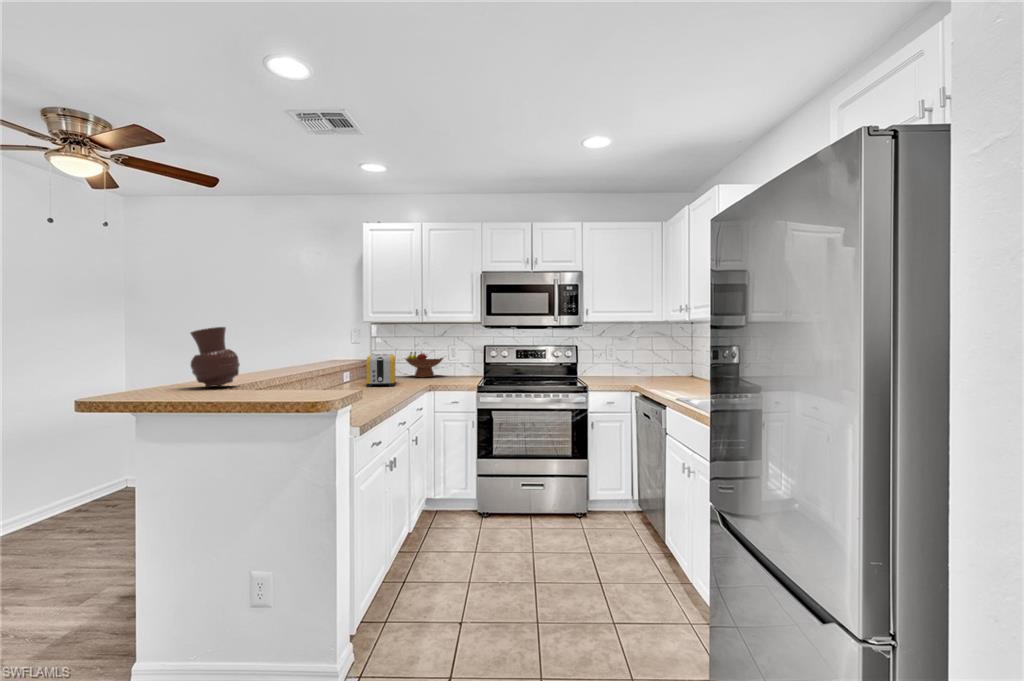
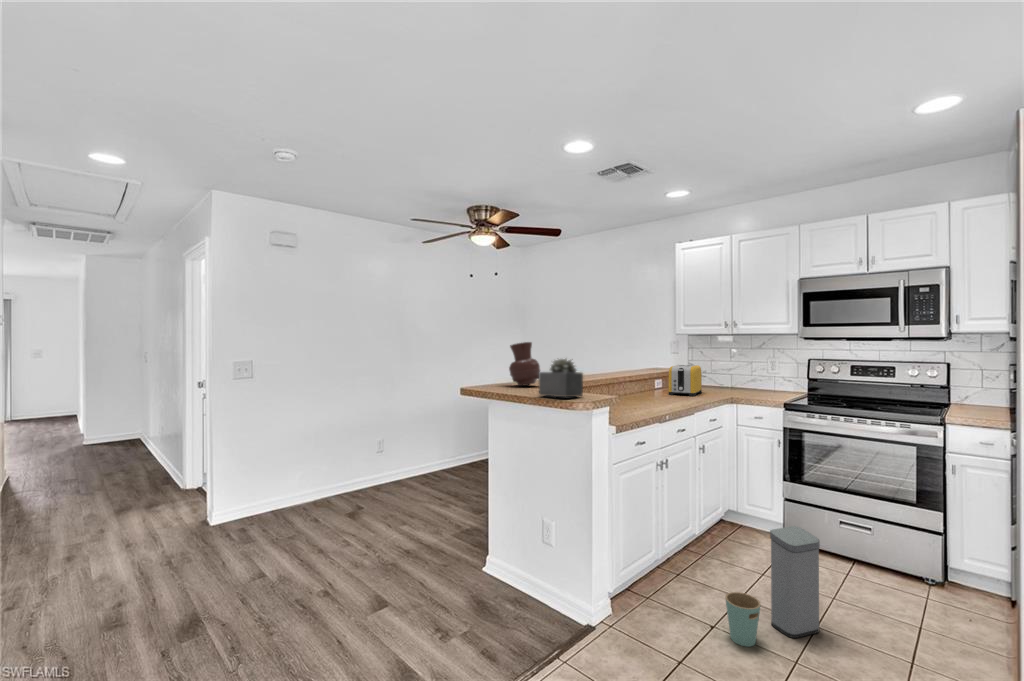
succulent plant: none [269,345,329,396] -> present [539,359,583,397]
fruit bowl: present [405,352,443,377] -> none [719,363,763,390]
trash can: none [473,495,537,620] -> present [725,526,820,647]

